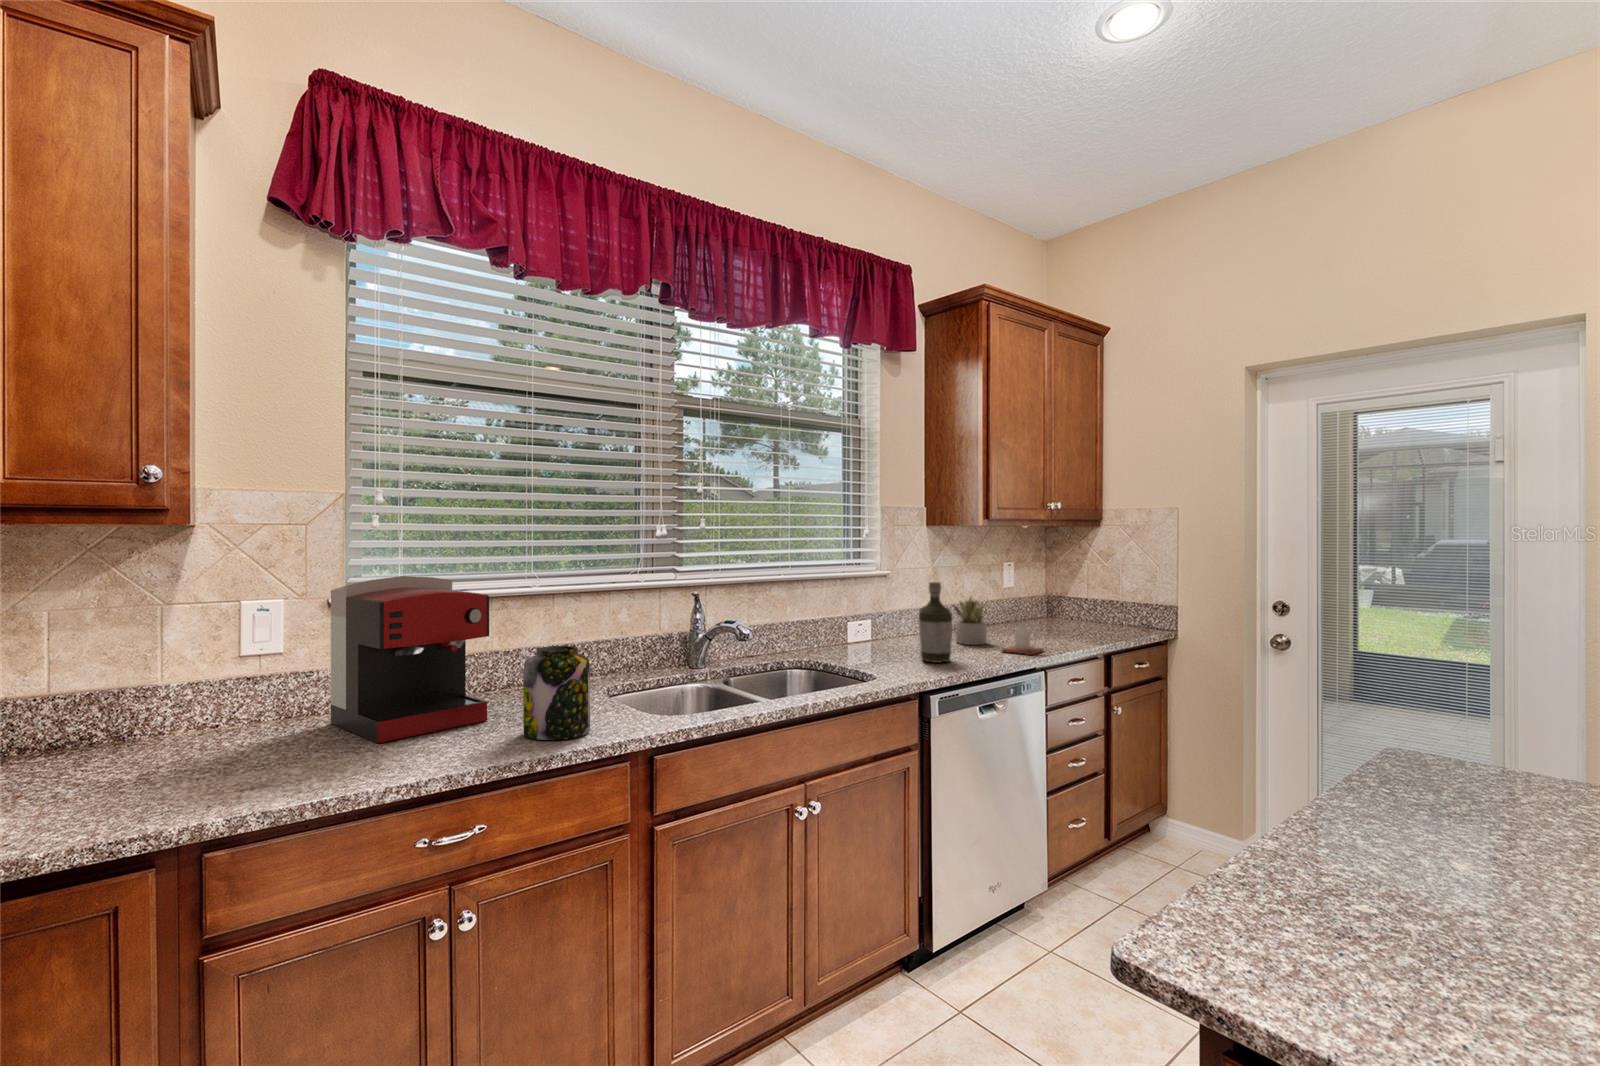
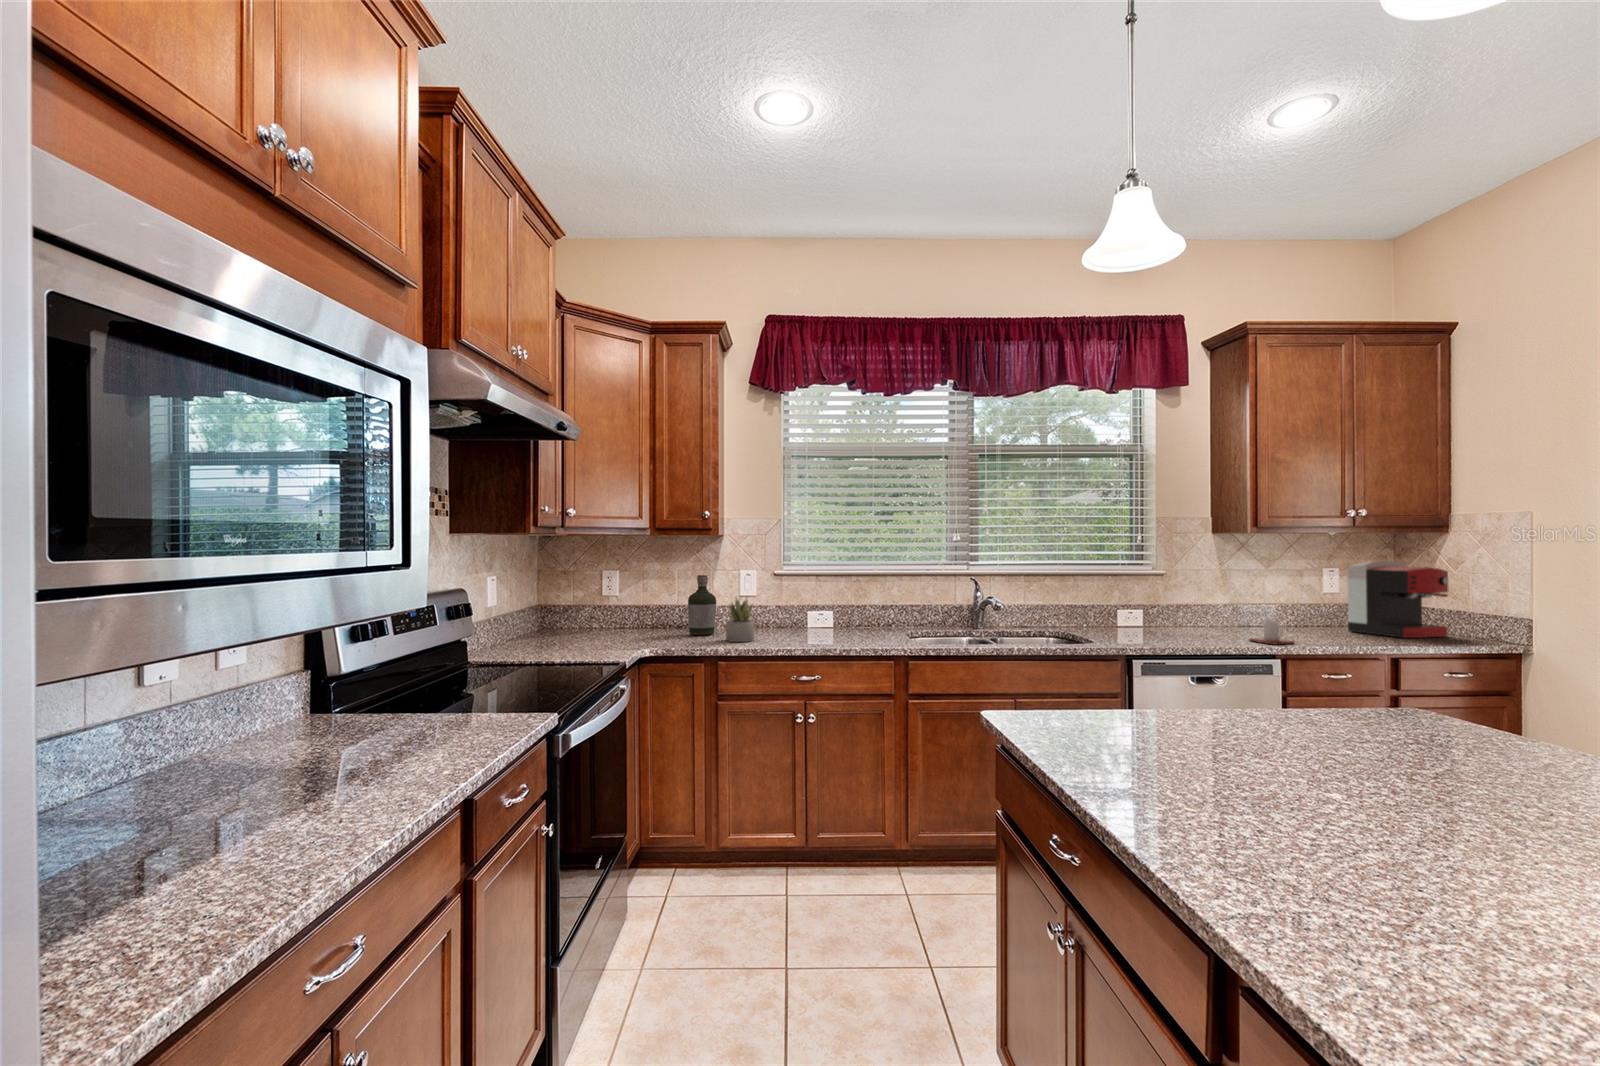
coffee maker: present [331,576,489,743] -> present [1348,560,1448,638]
bottle: present [919,582,952,663] -> present [688,575,716,635]
succulent plant: present [953,597,987,645] -> present [726,599,754,642]
jar: present [523,646,590,740] -> none [842,598,874,644]

